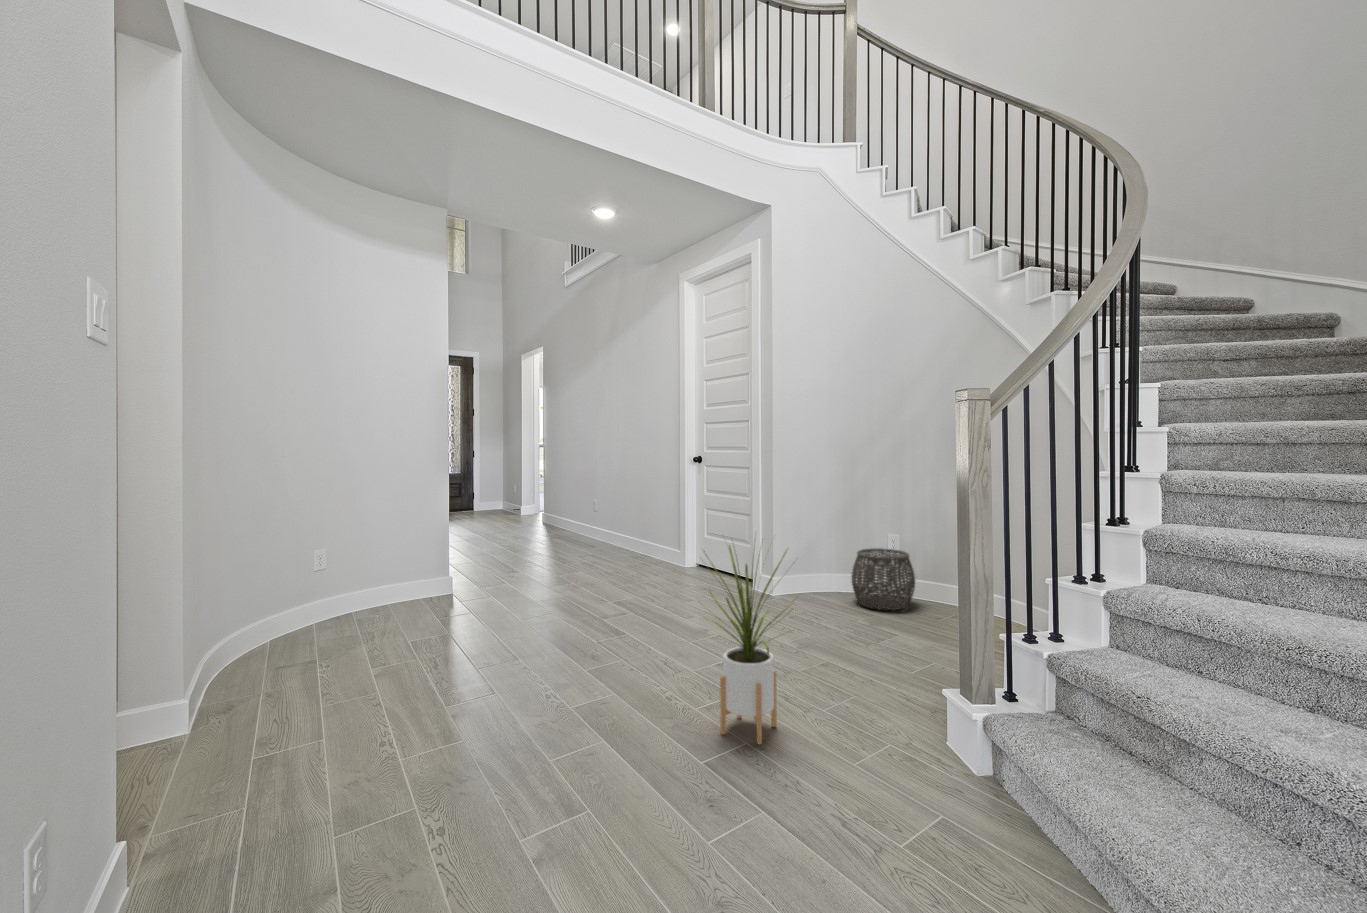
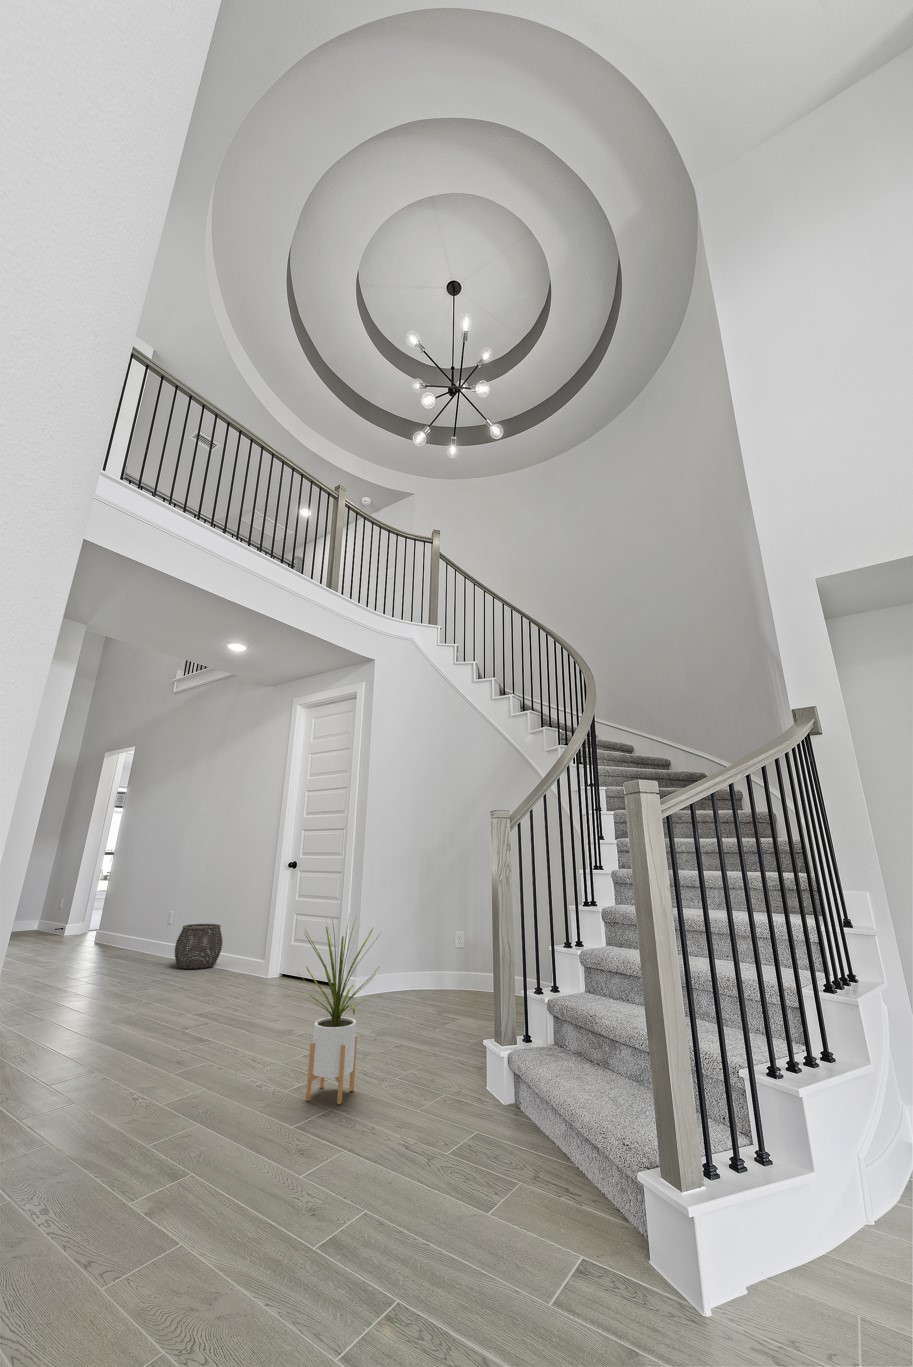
woven basket: present [851,548,915,611] -> present [175,924,223,969]

